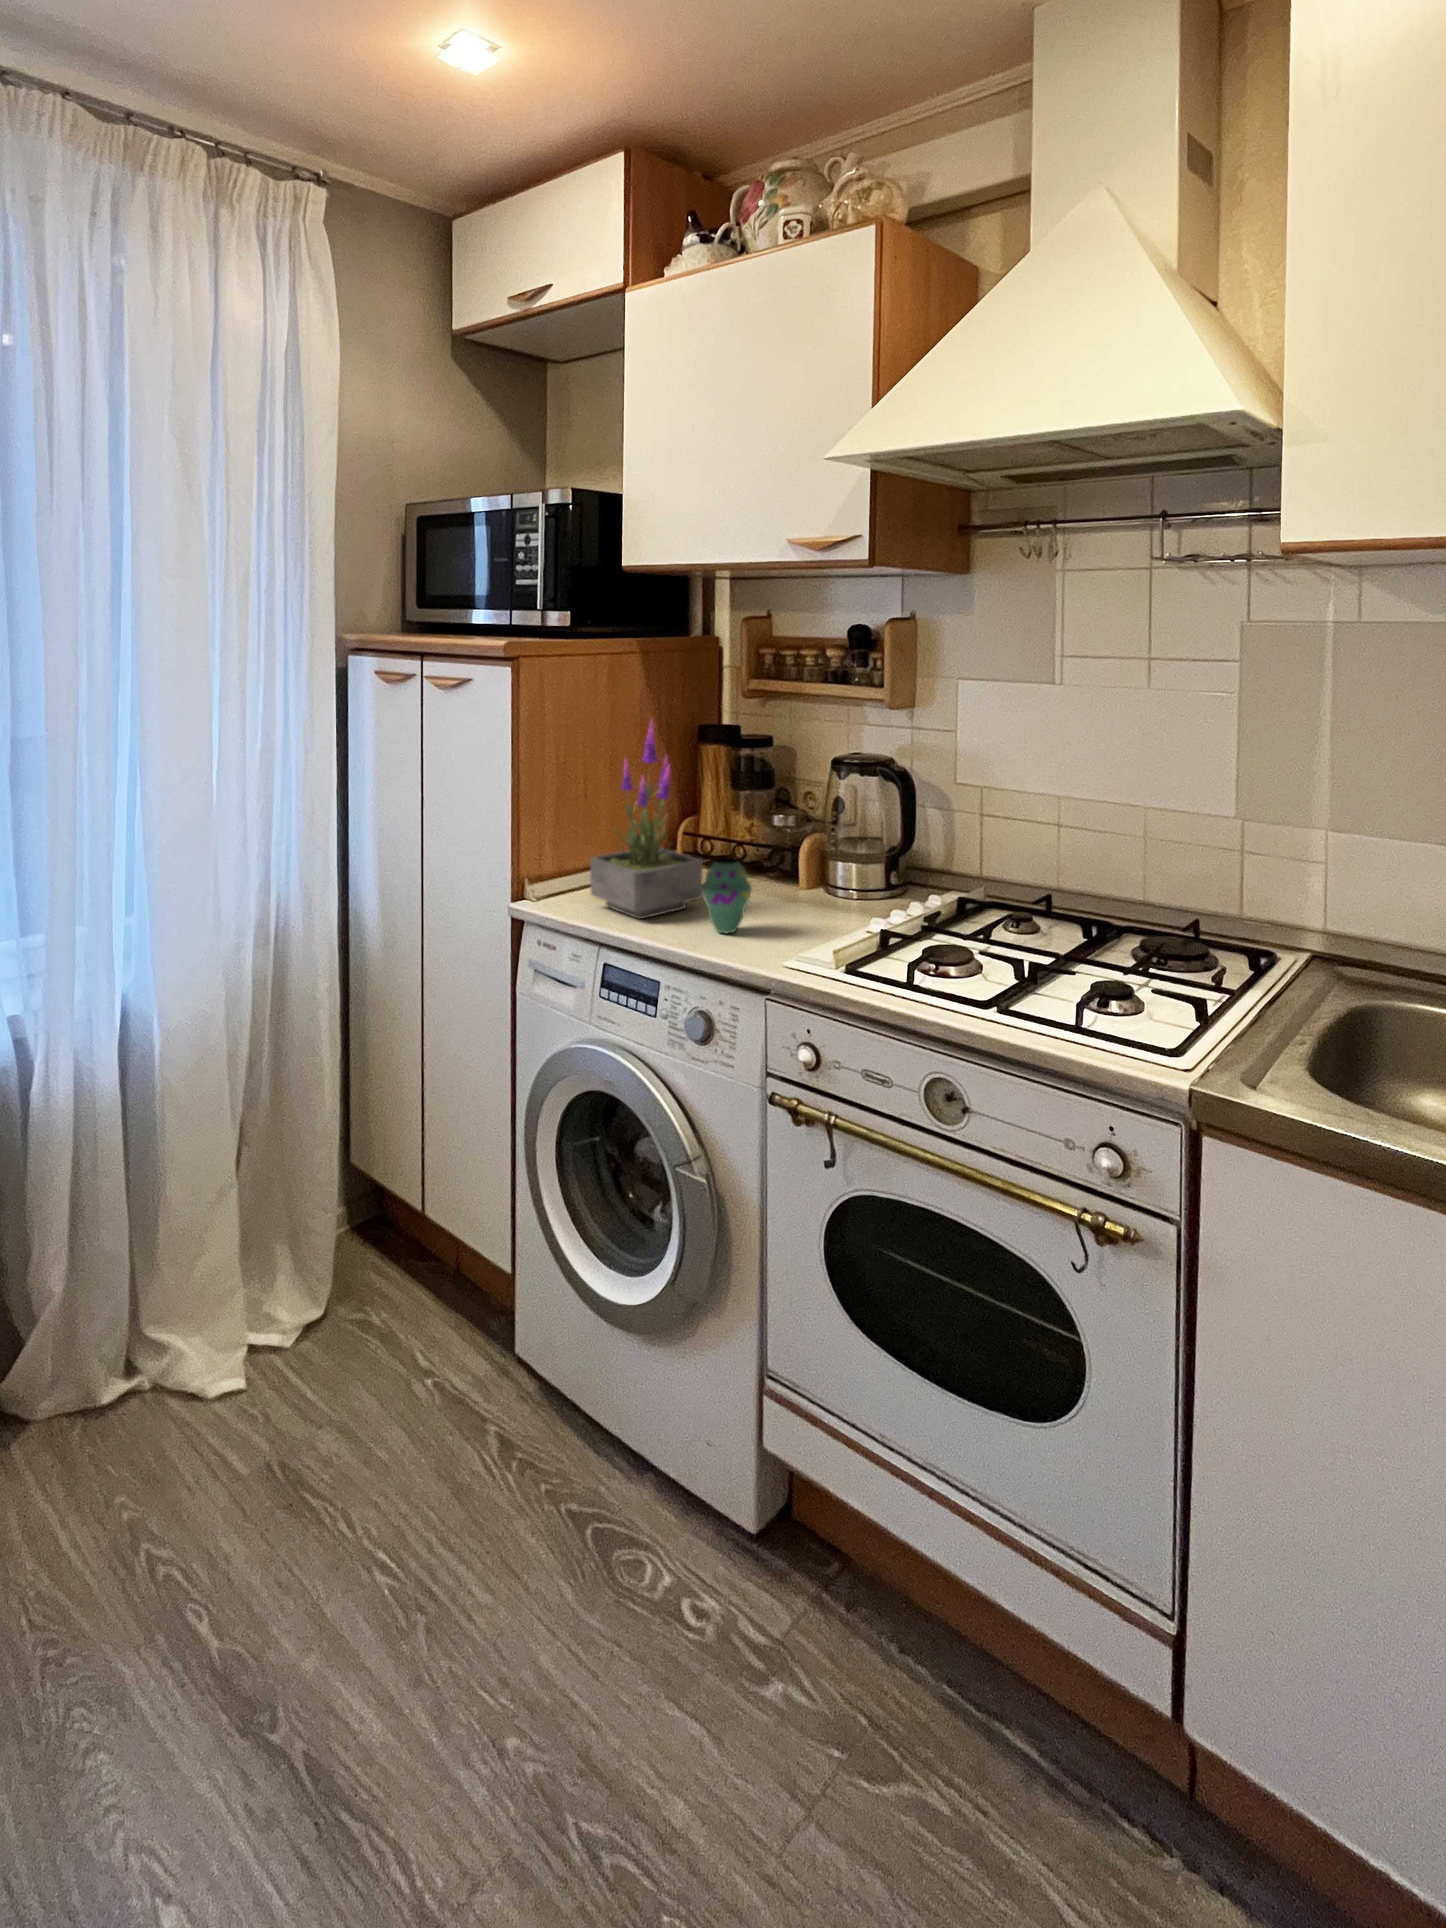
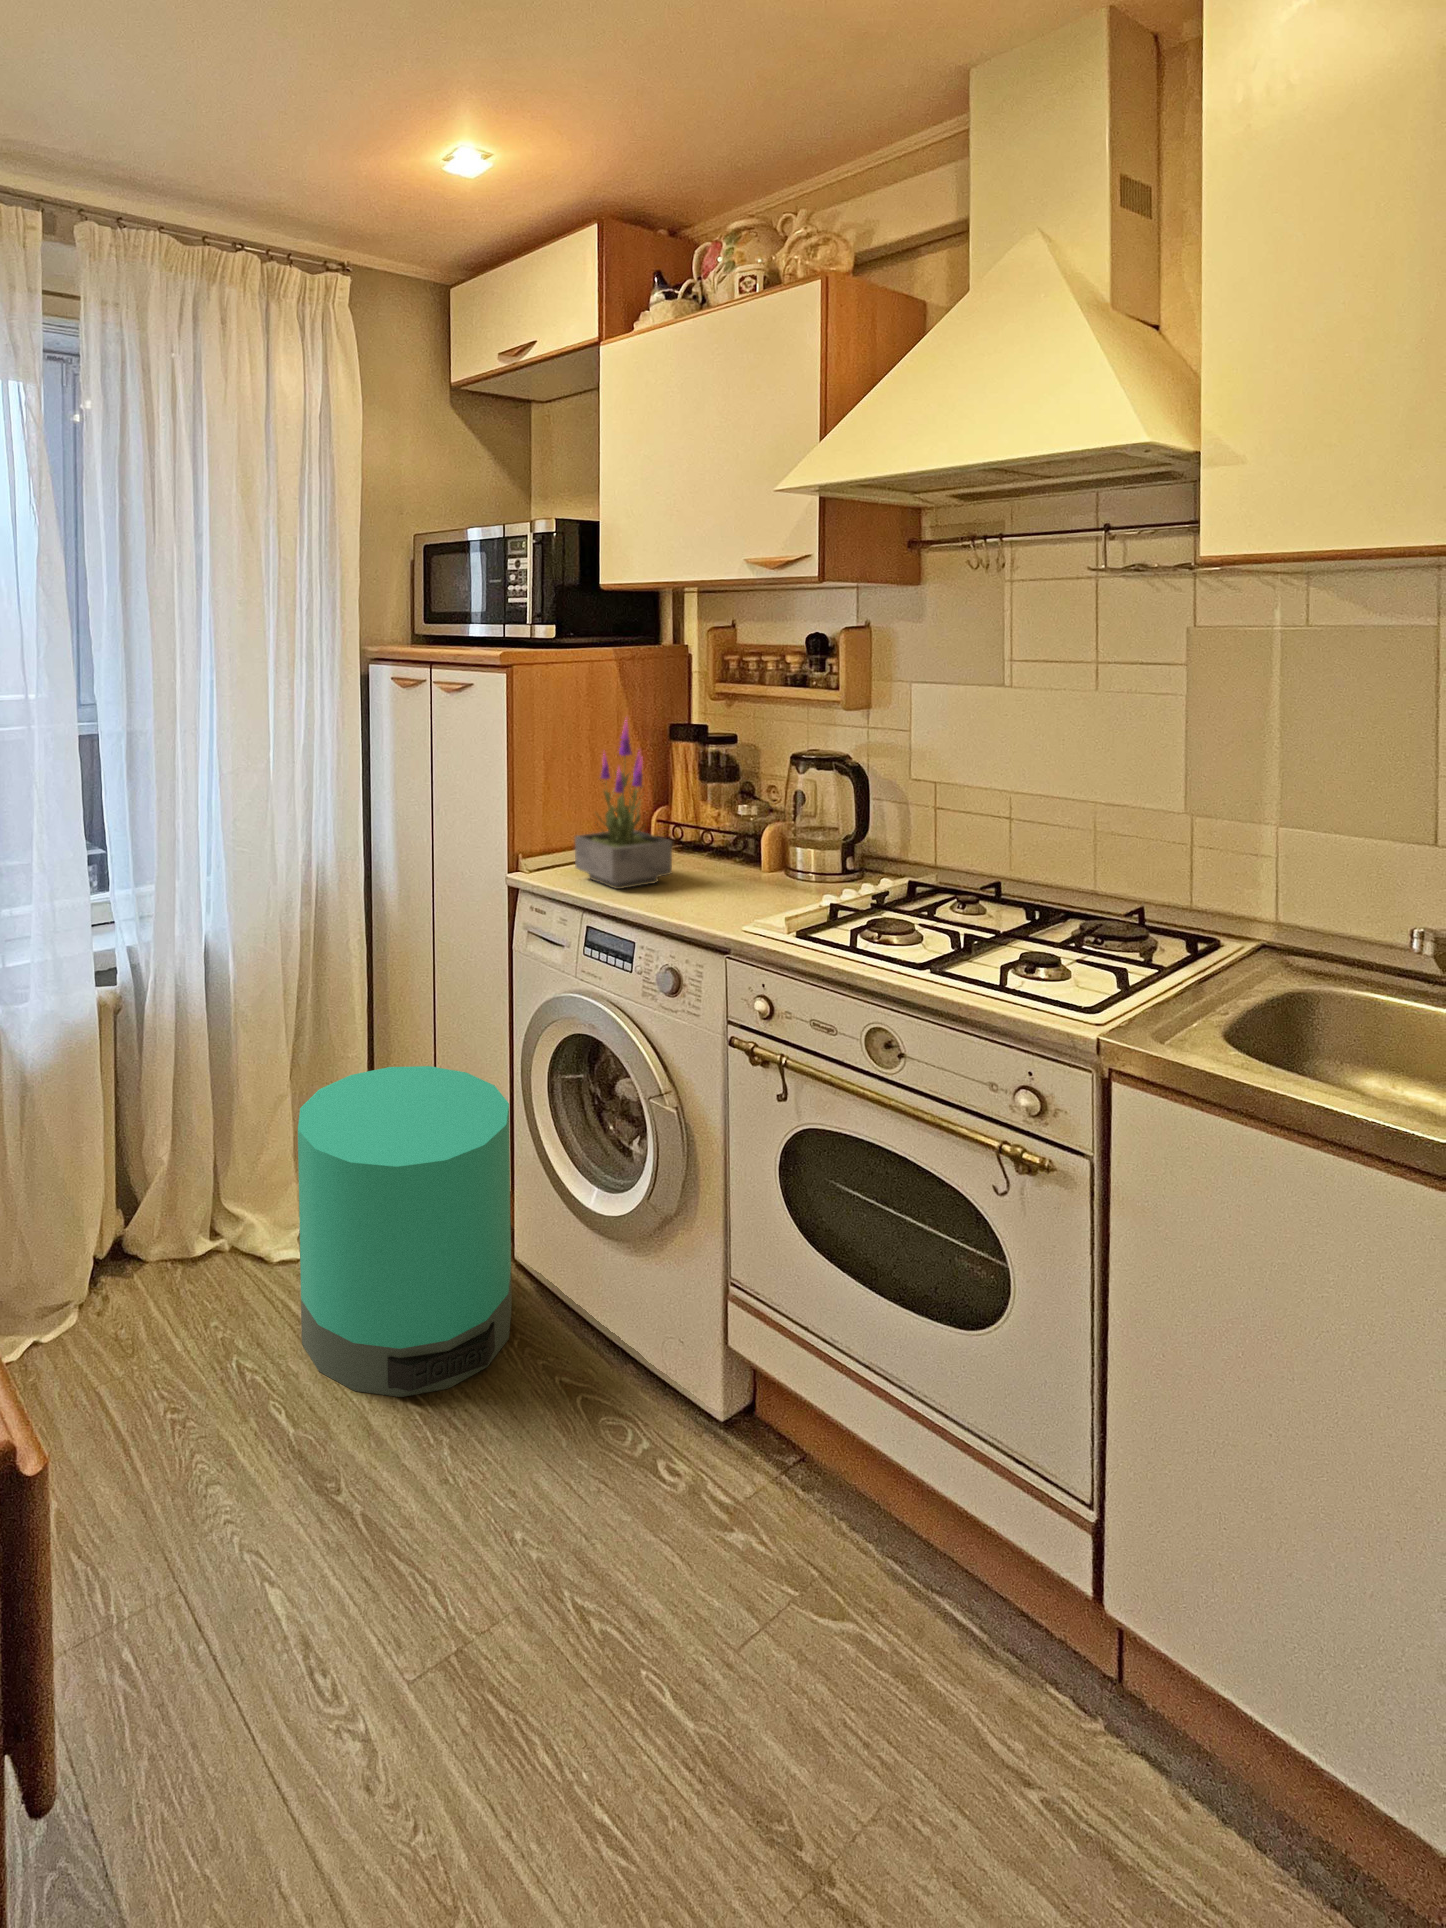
vase: present [701,858,752,933] -> none [670,838,715,903]
trash can: none [235,1136,510,1568] -> present [298,1066,512,1397]

